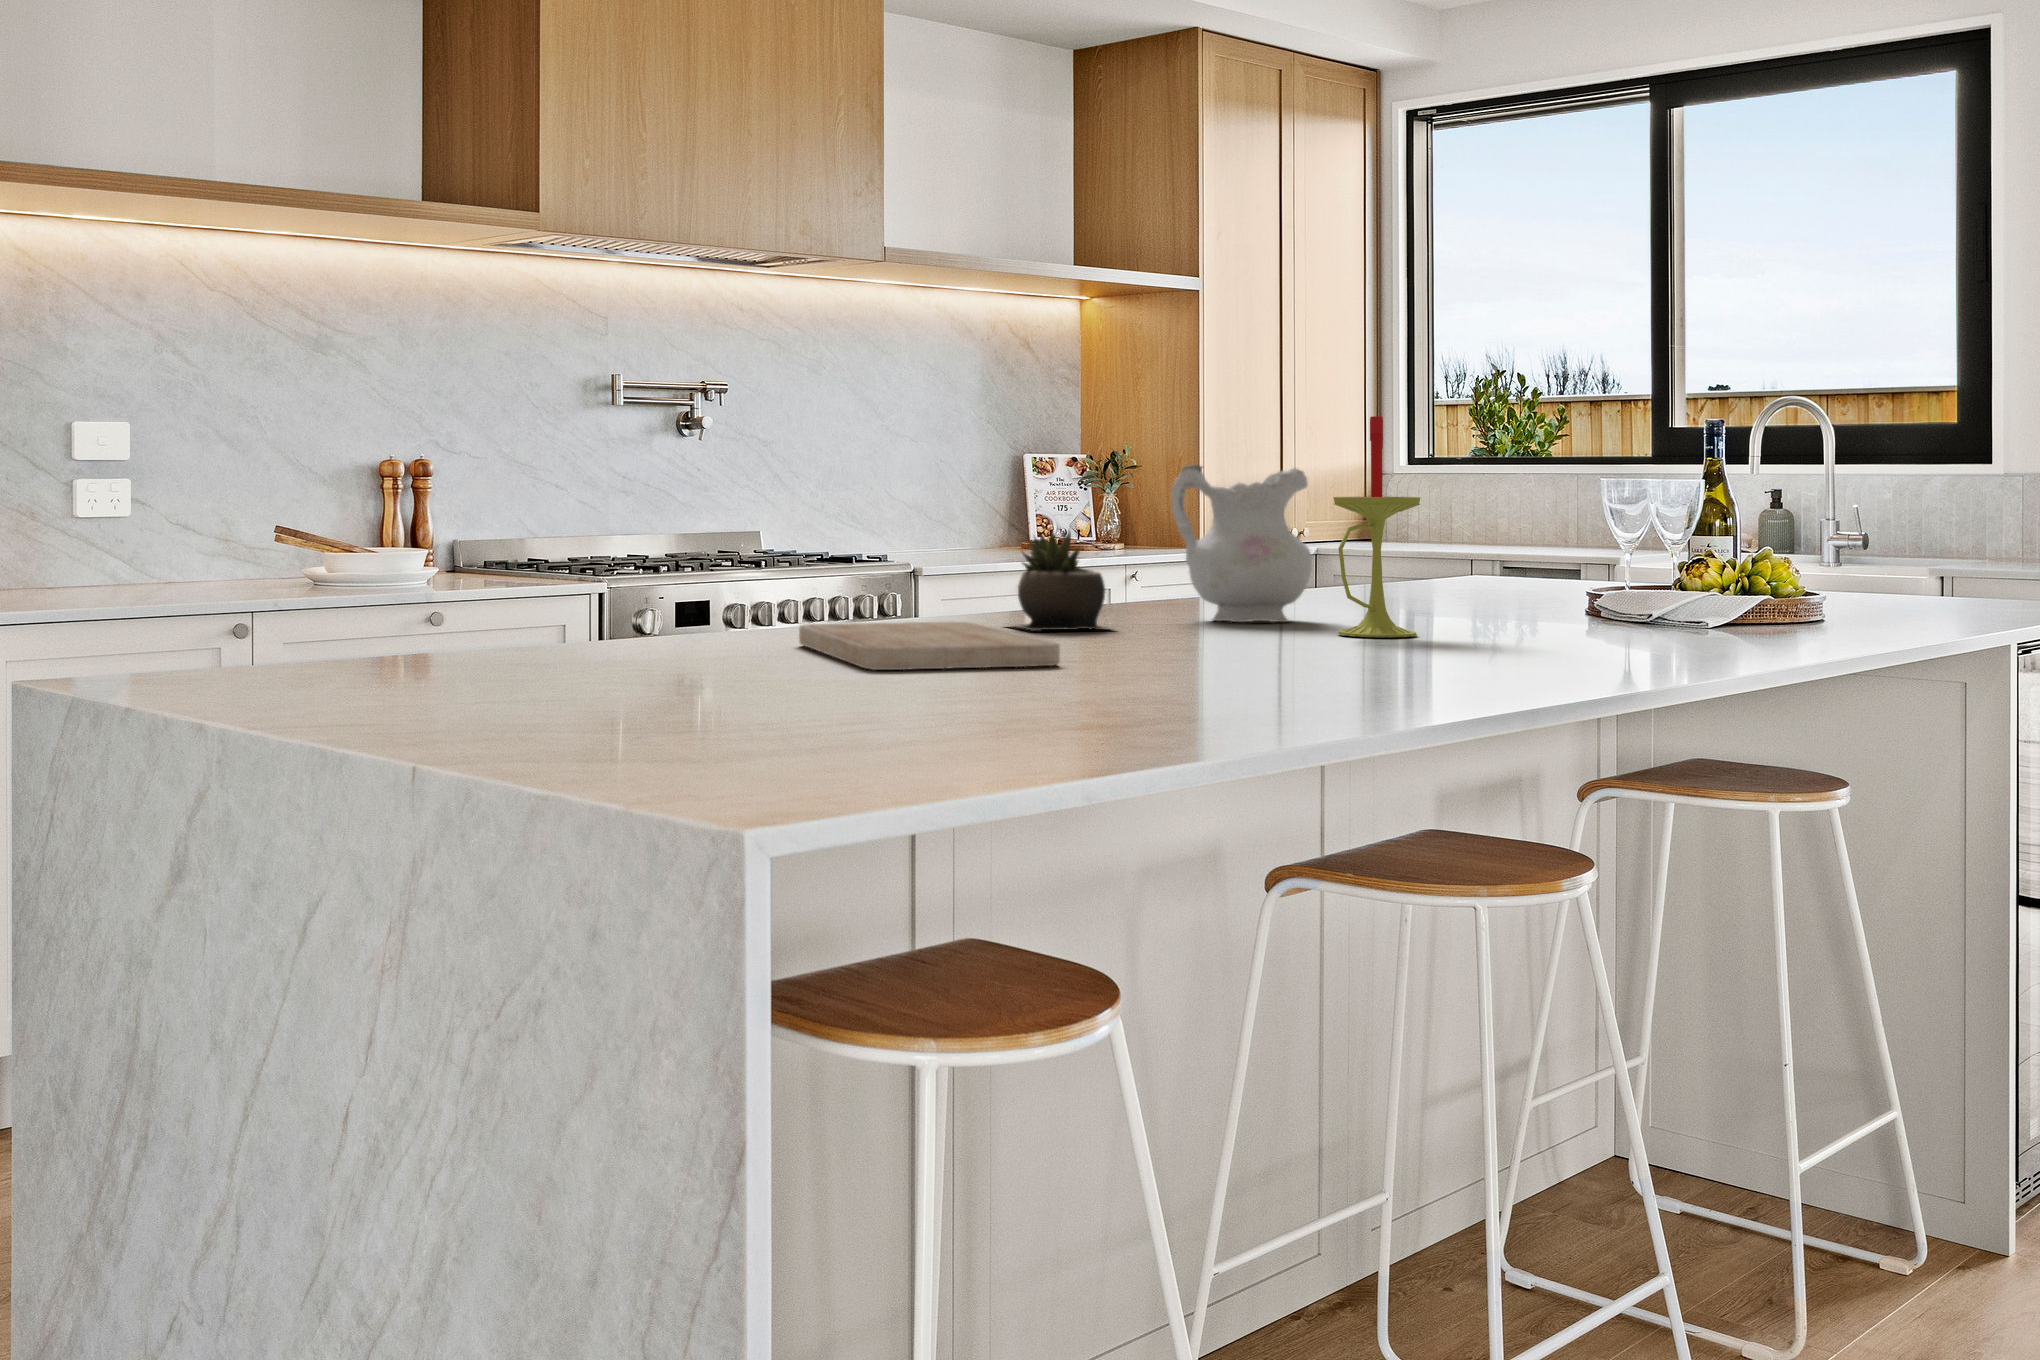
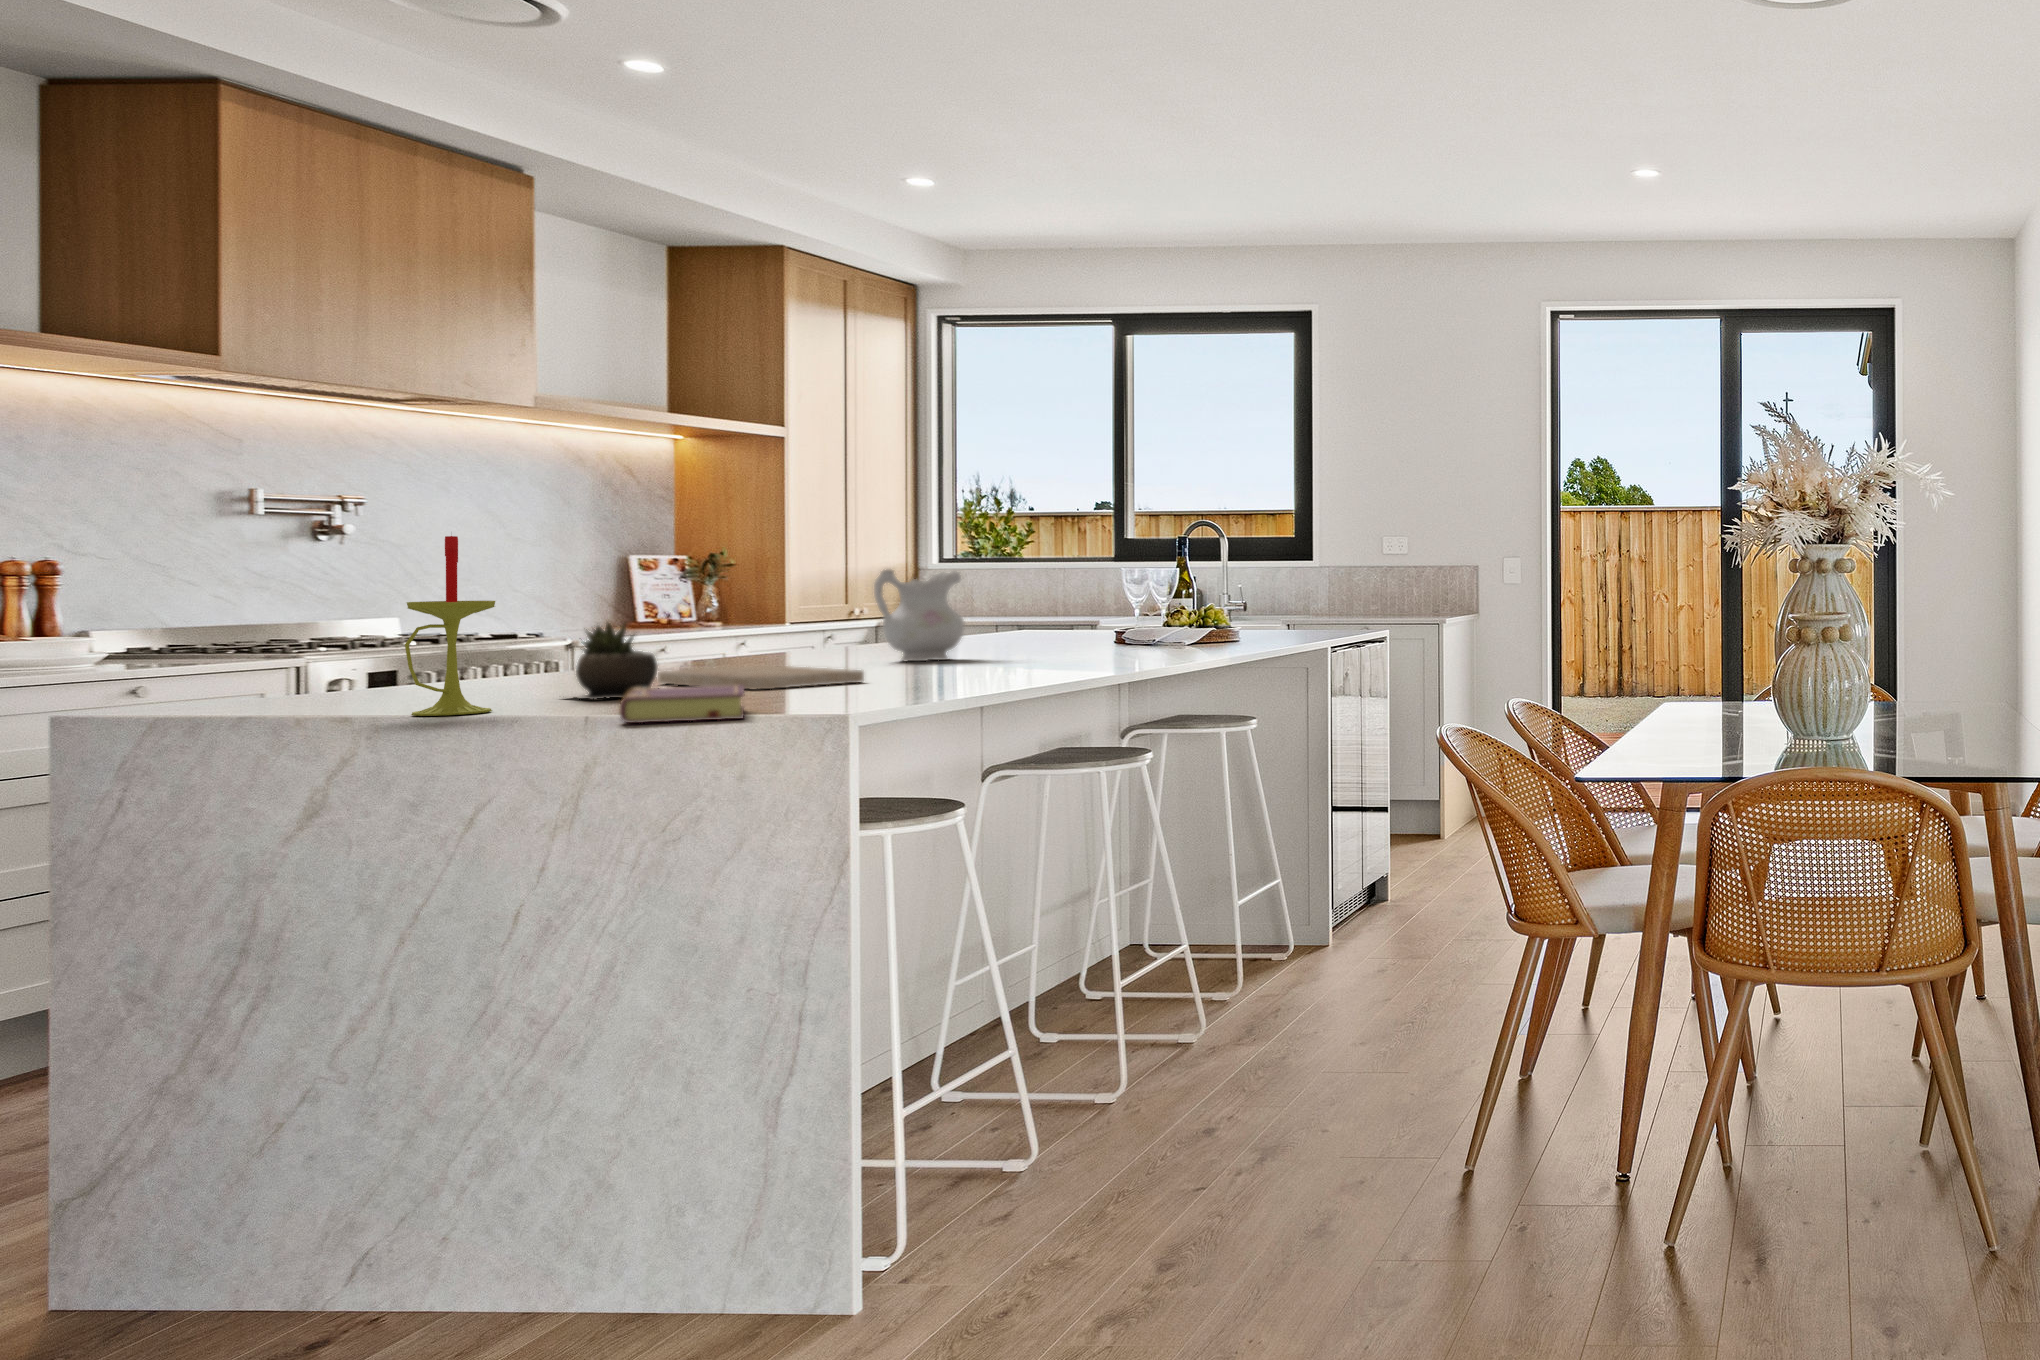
candle: present [1333,416,1421,637] -> present [405,536,495,716]
succulent plant: present [1010,529,1110,630] -> present [576,623,657,700]
book: none [434,670,719,756] -> present [619,685,744,723]

